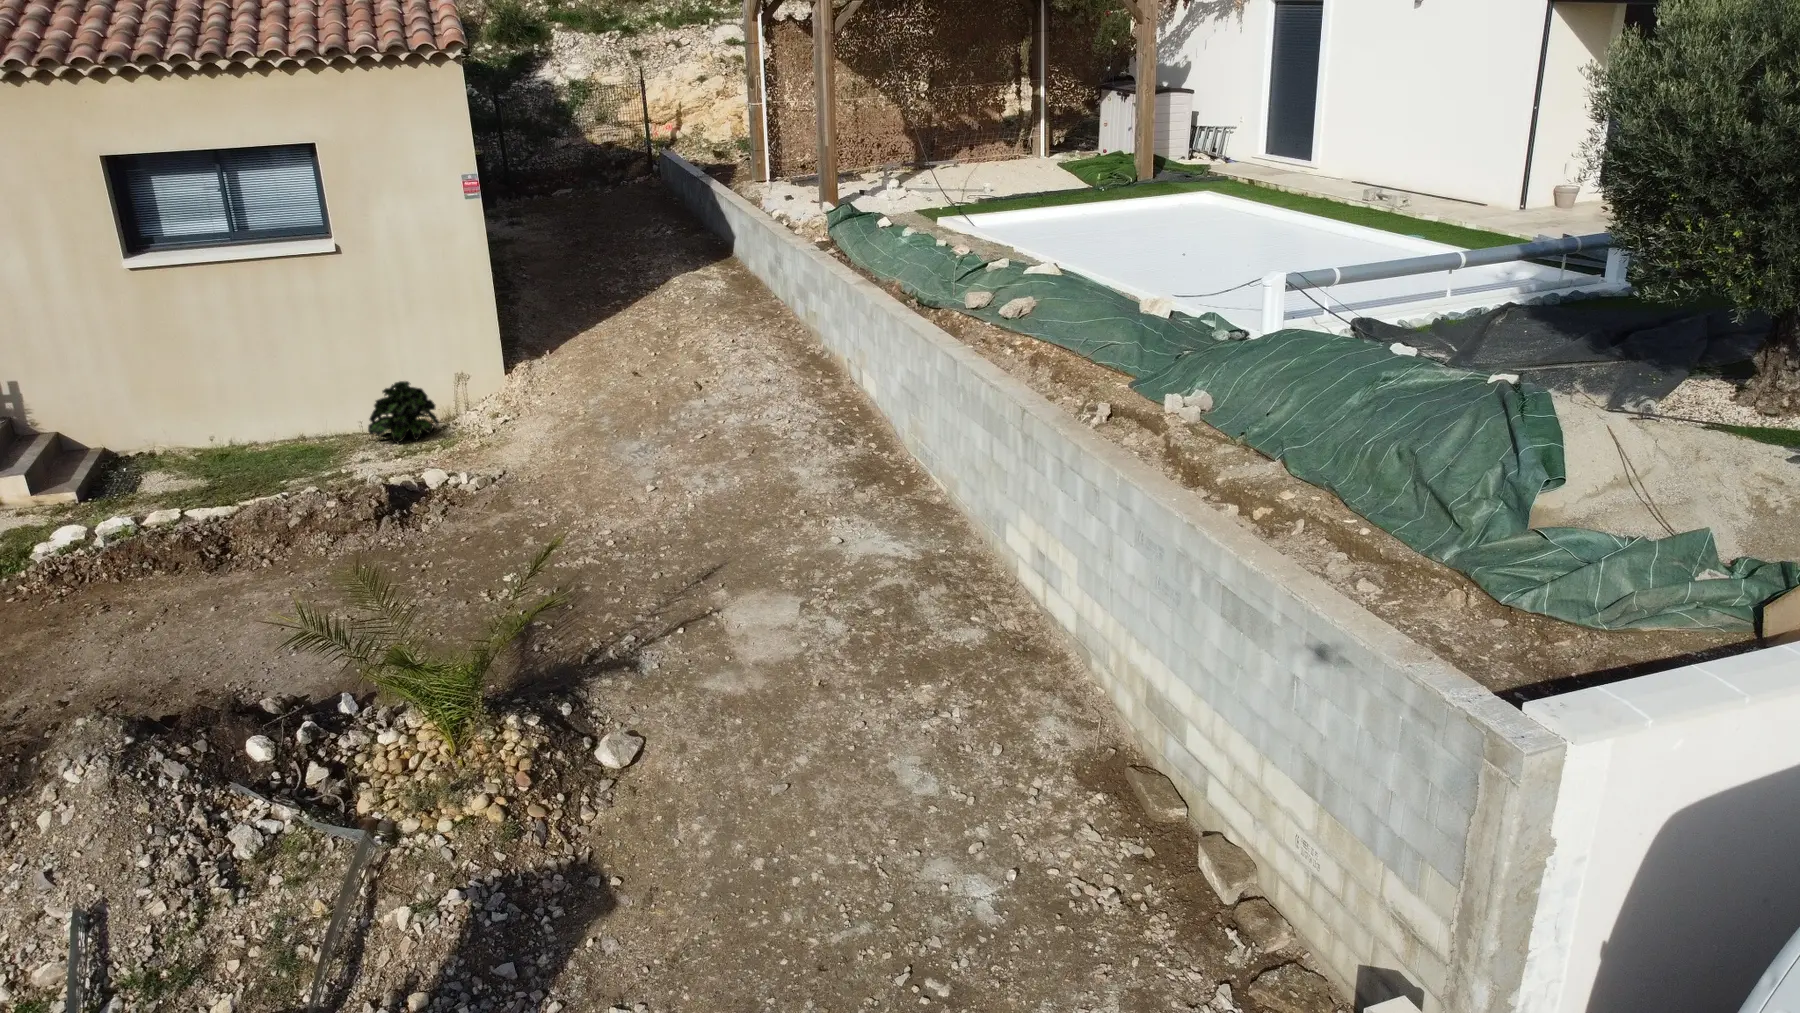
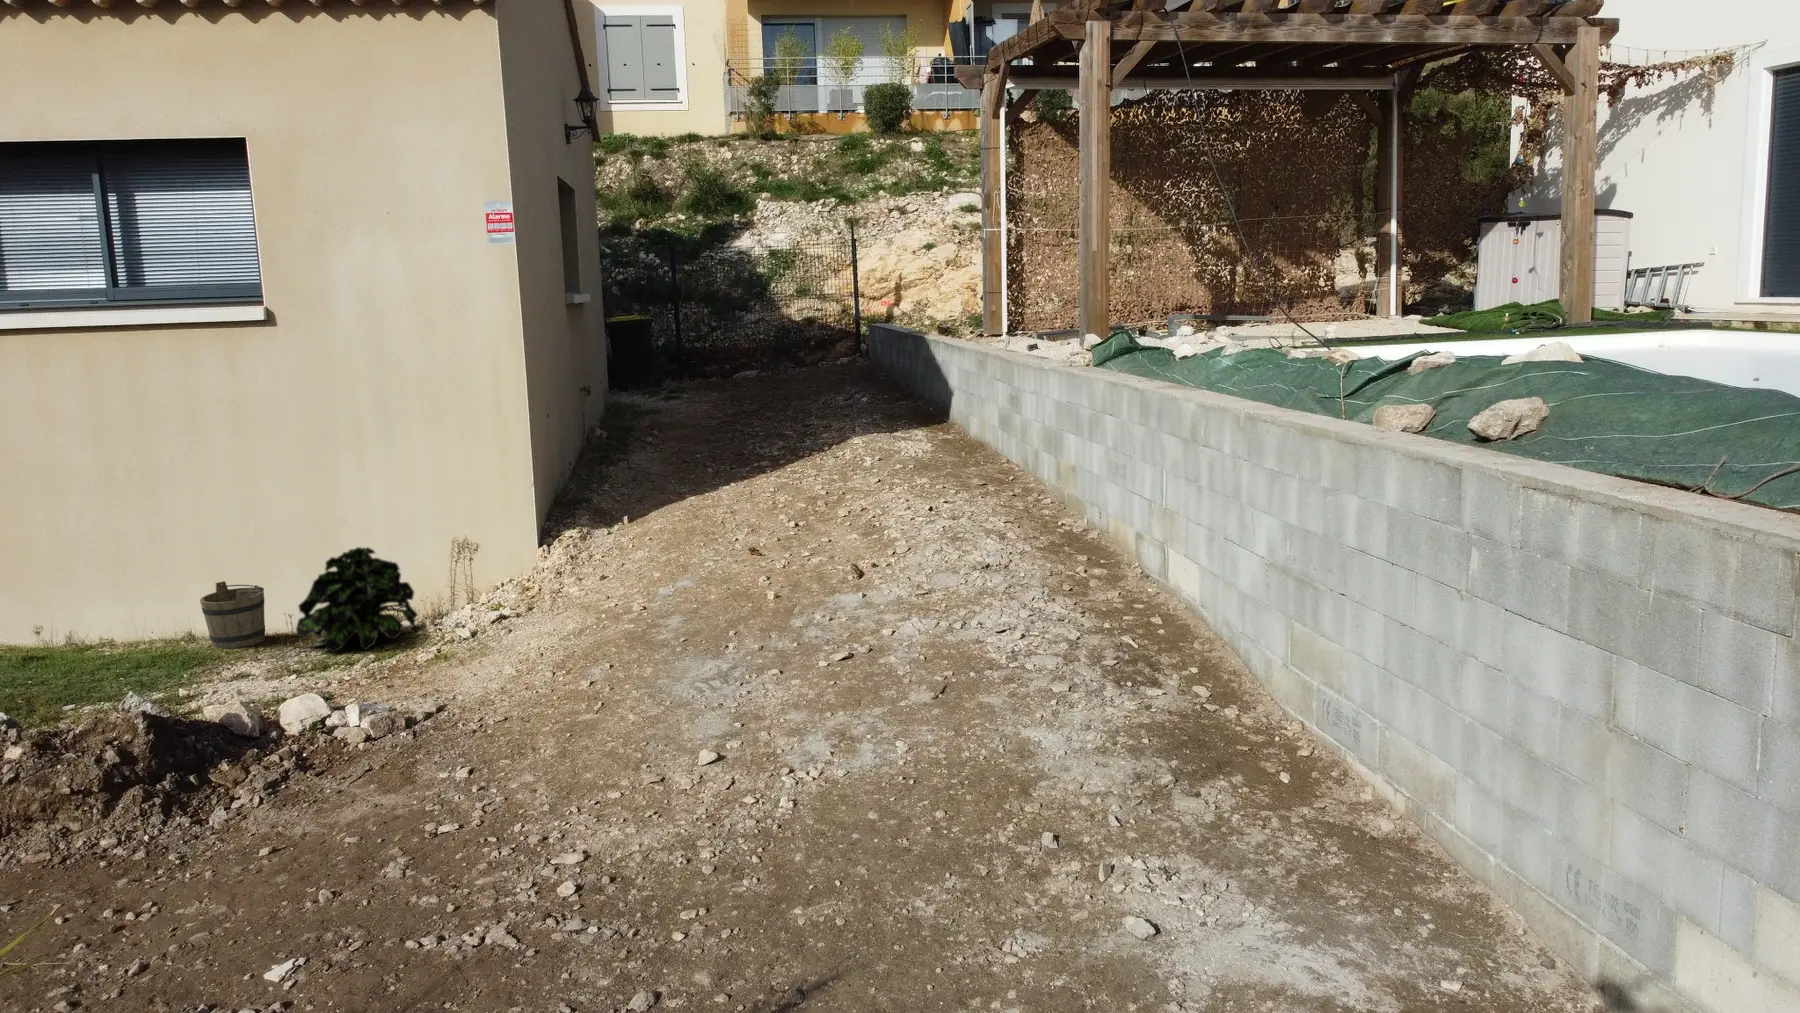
bucket: none [304,404,343,445] -> present [200,581,265,649]

